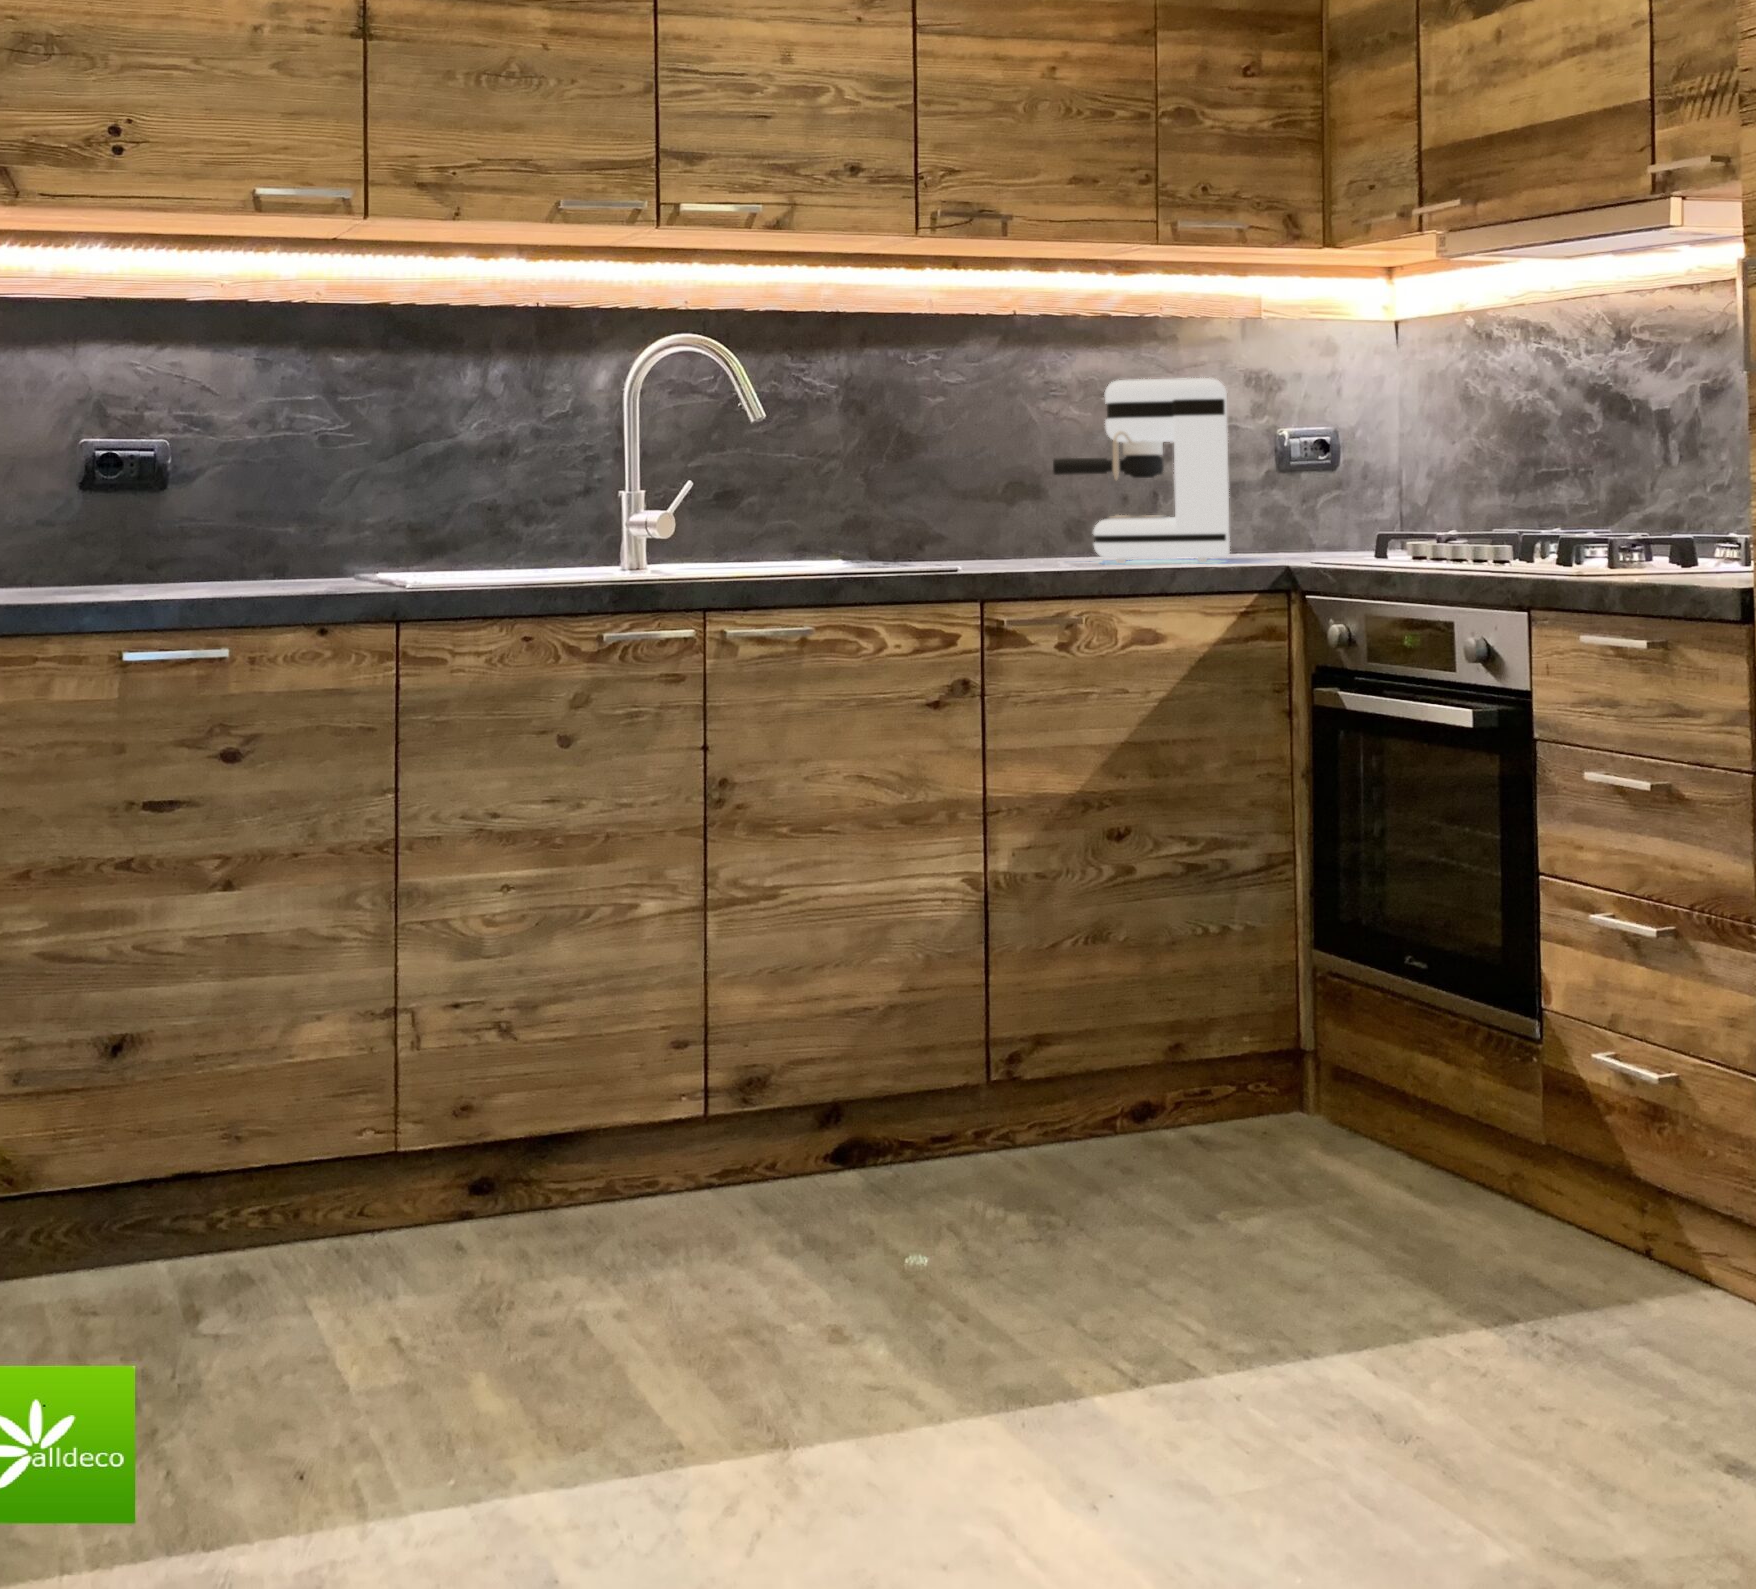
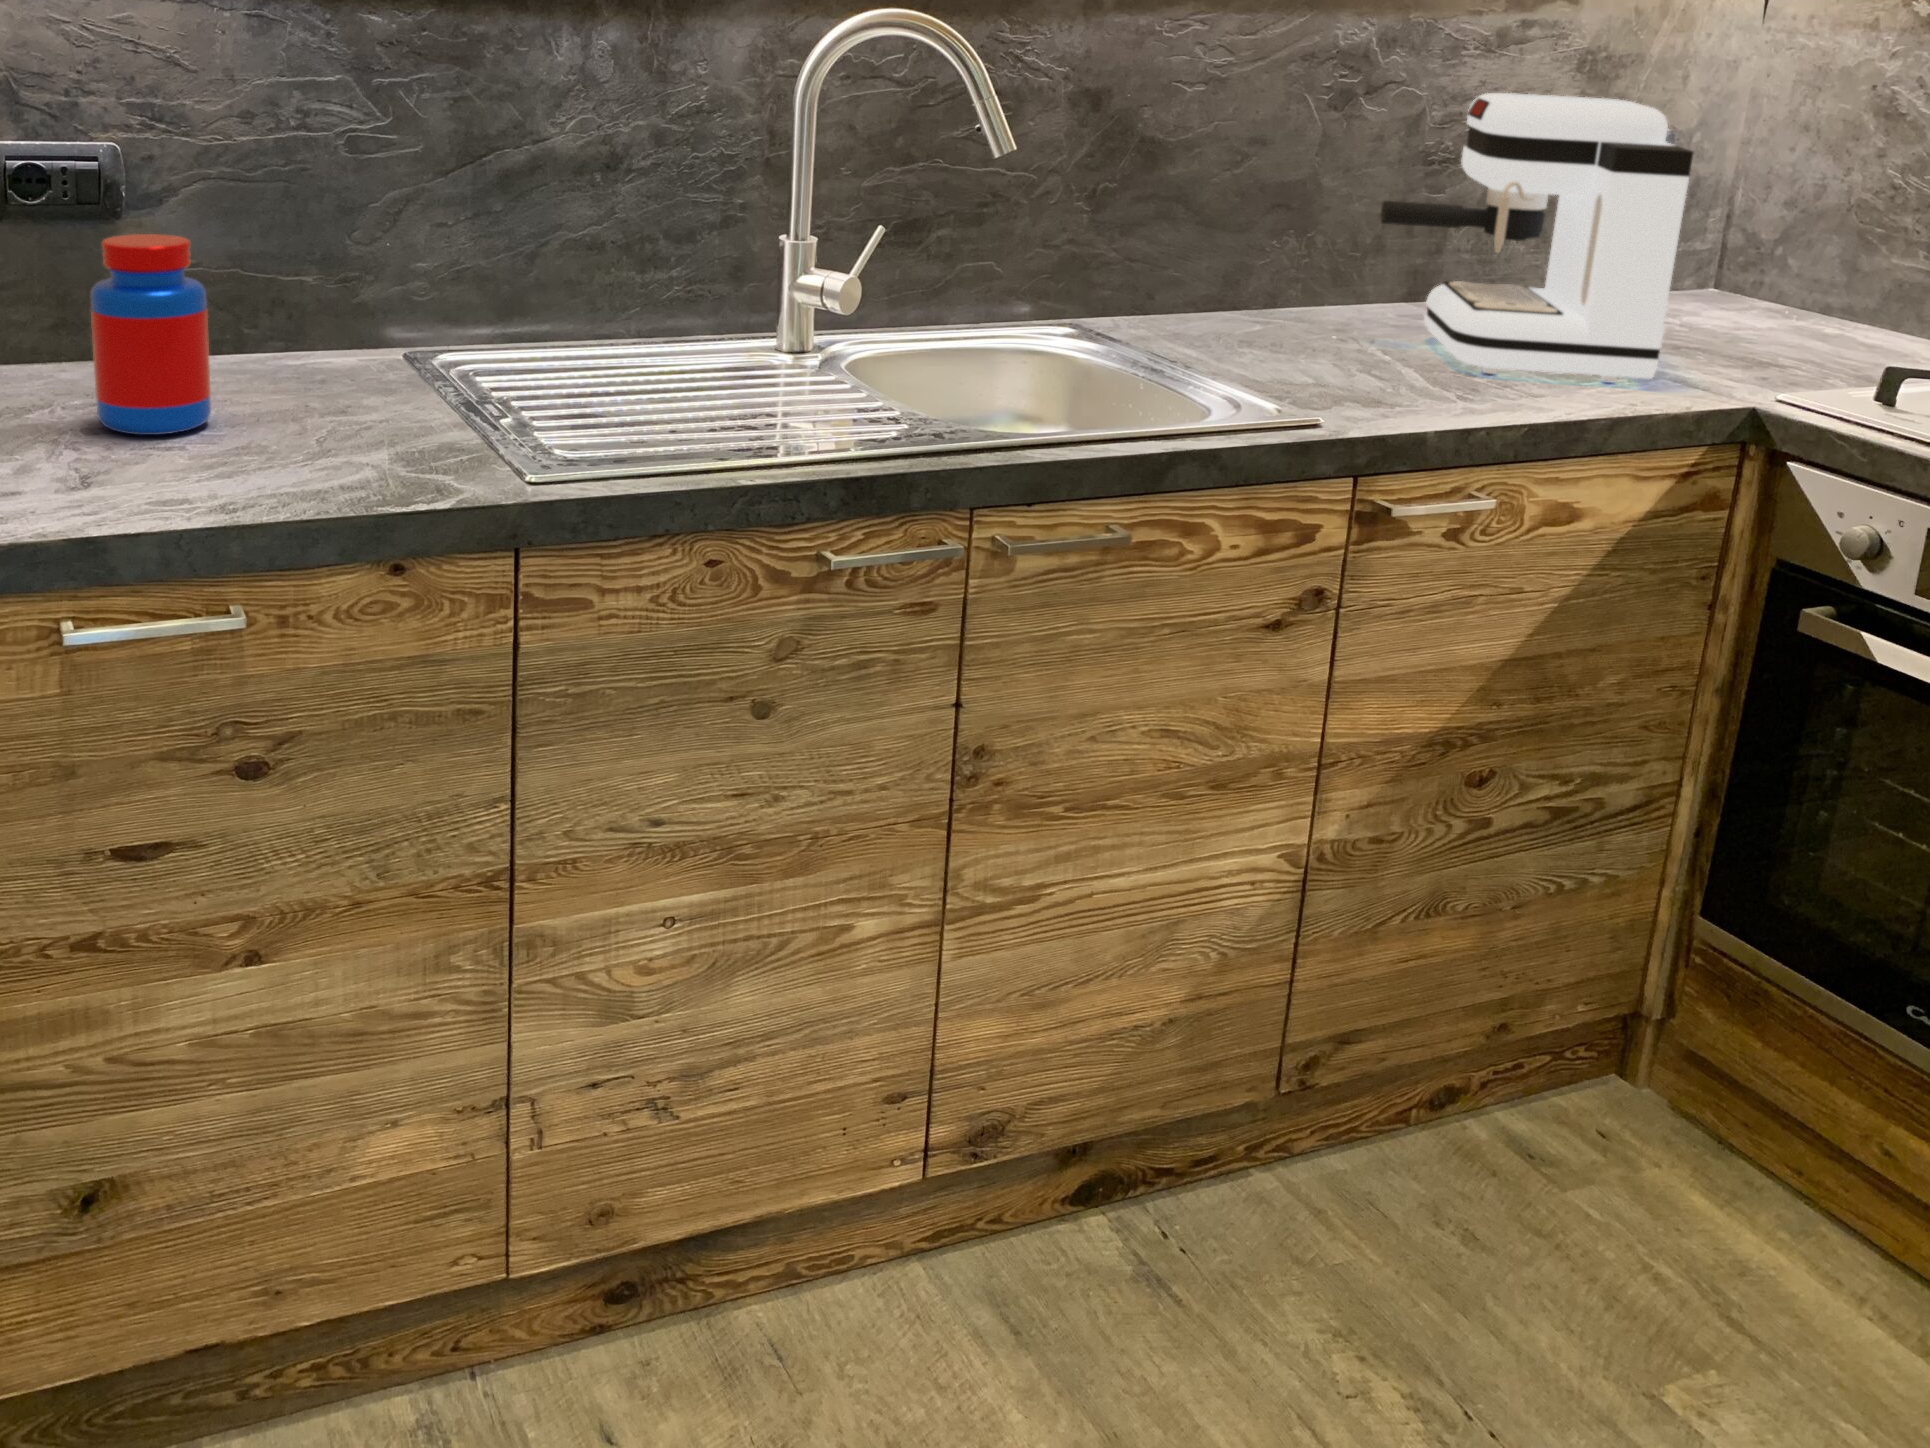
jar: none [145,472,216,588] -> present [91,234,211,435]

